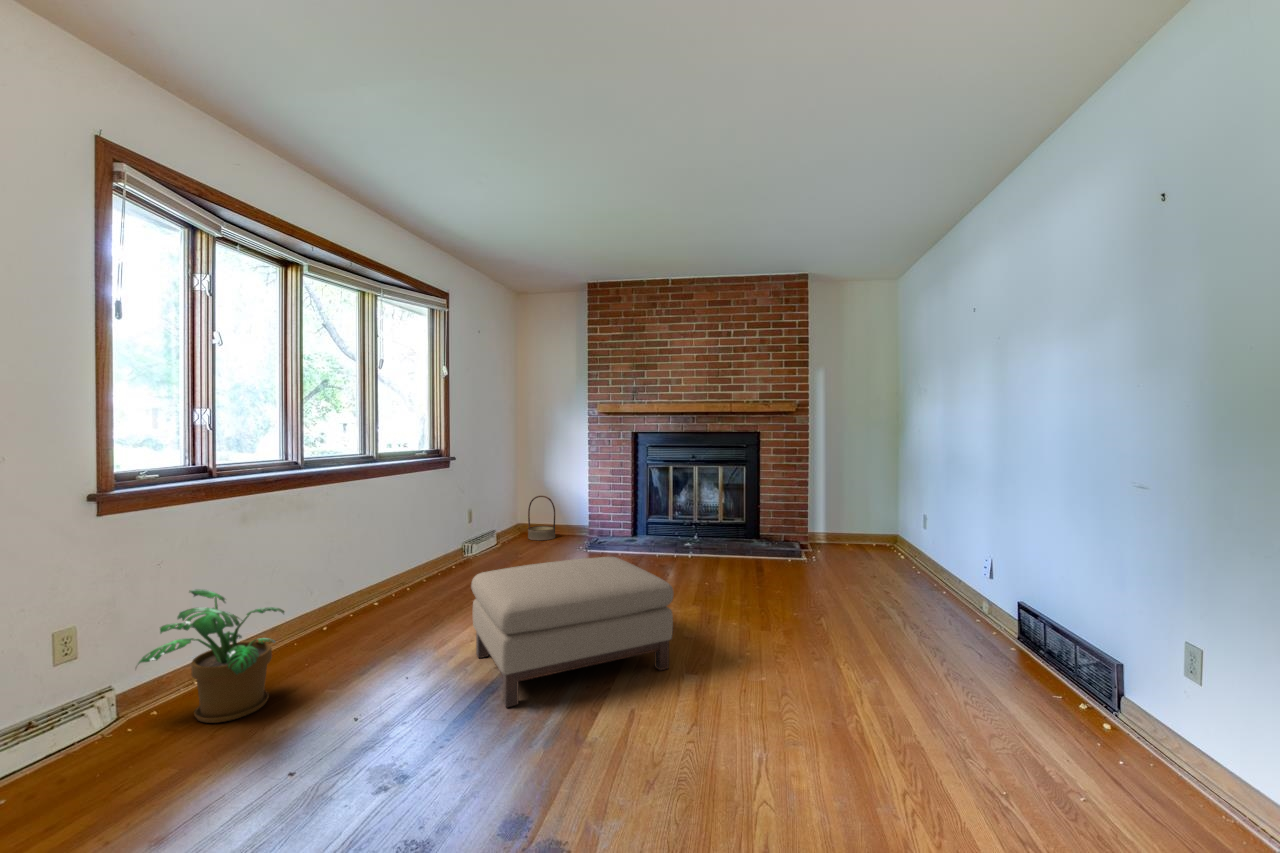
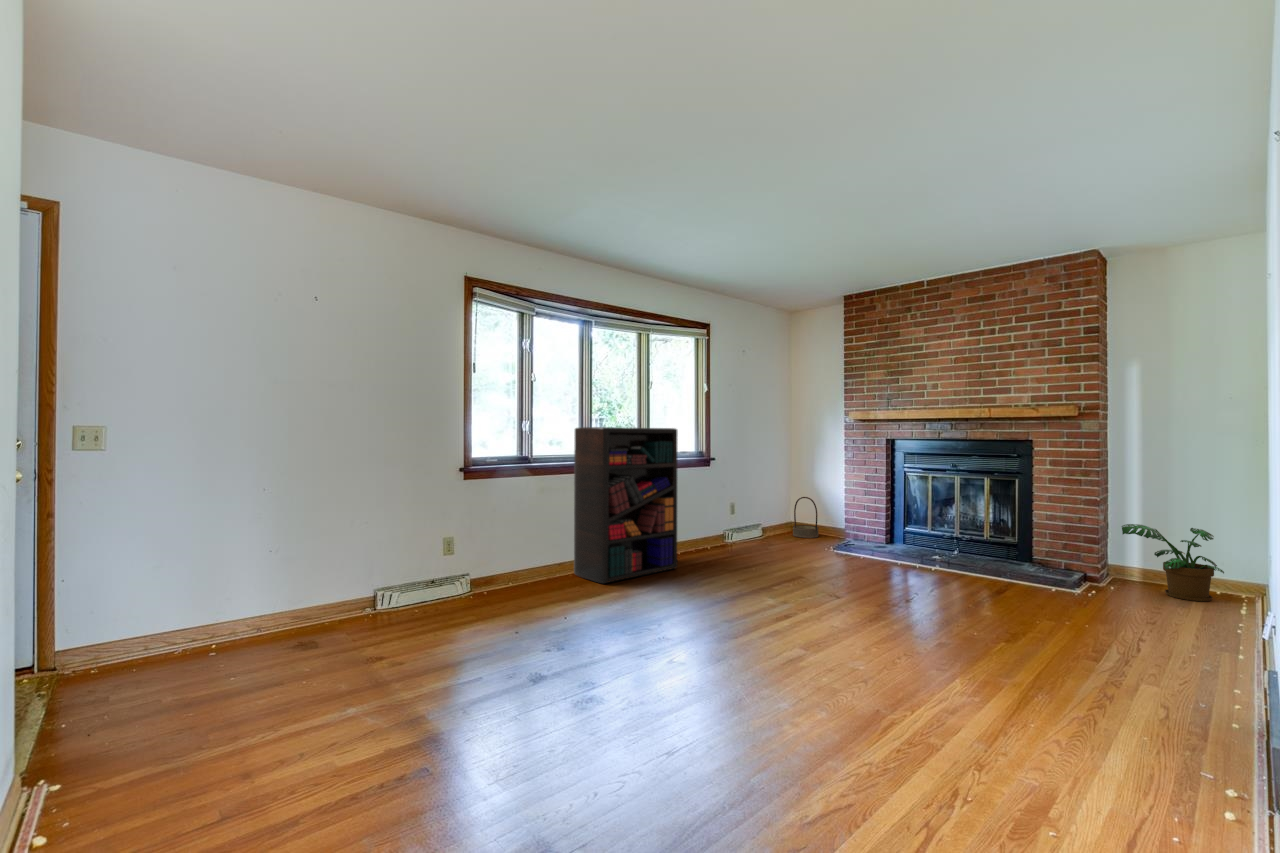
bookshelf: none [278,417,437,658] -> present [574,427,678,583]
ottoman: present [471,557,674,707] -> none [662,538,804,632]
potted plant: present [136,589,284,723] -> present [1122,524,1224,601]

